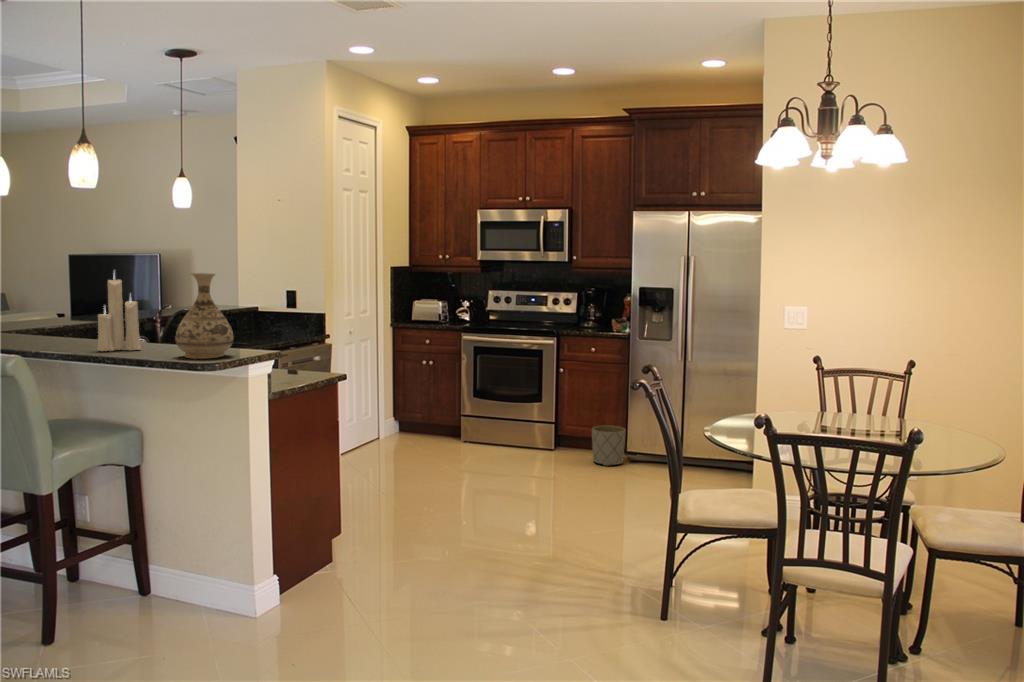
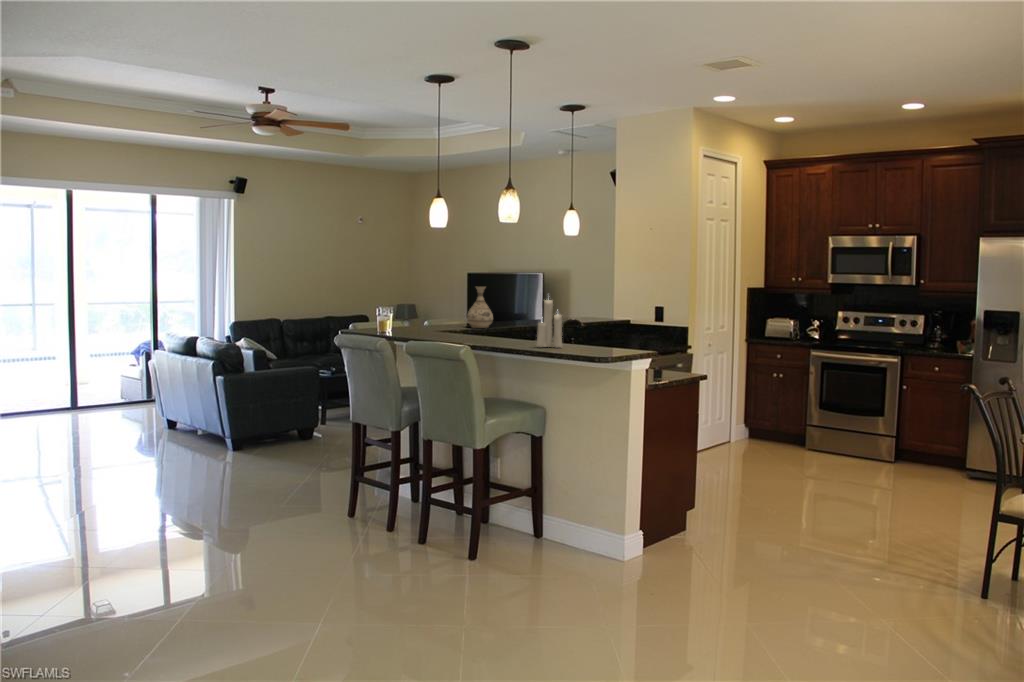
vase: present [175,273,233,359] -> present [467,287,493,328]
planter: present [592,425,626,466] -> none [930,442,965,479]

